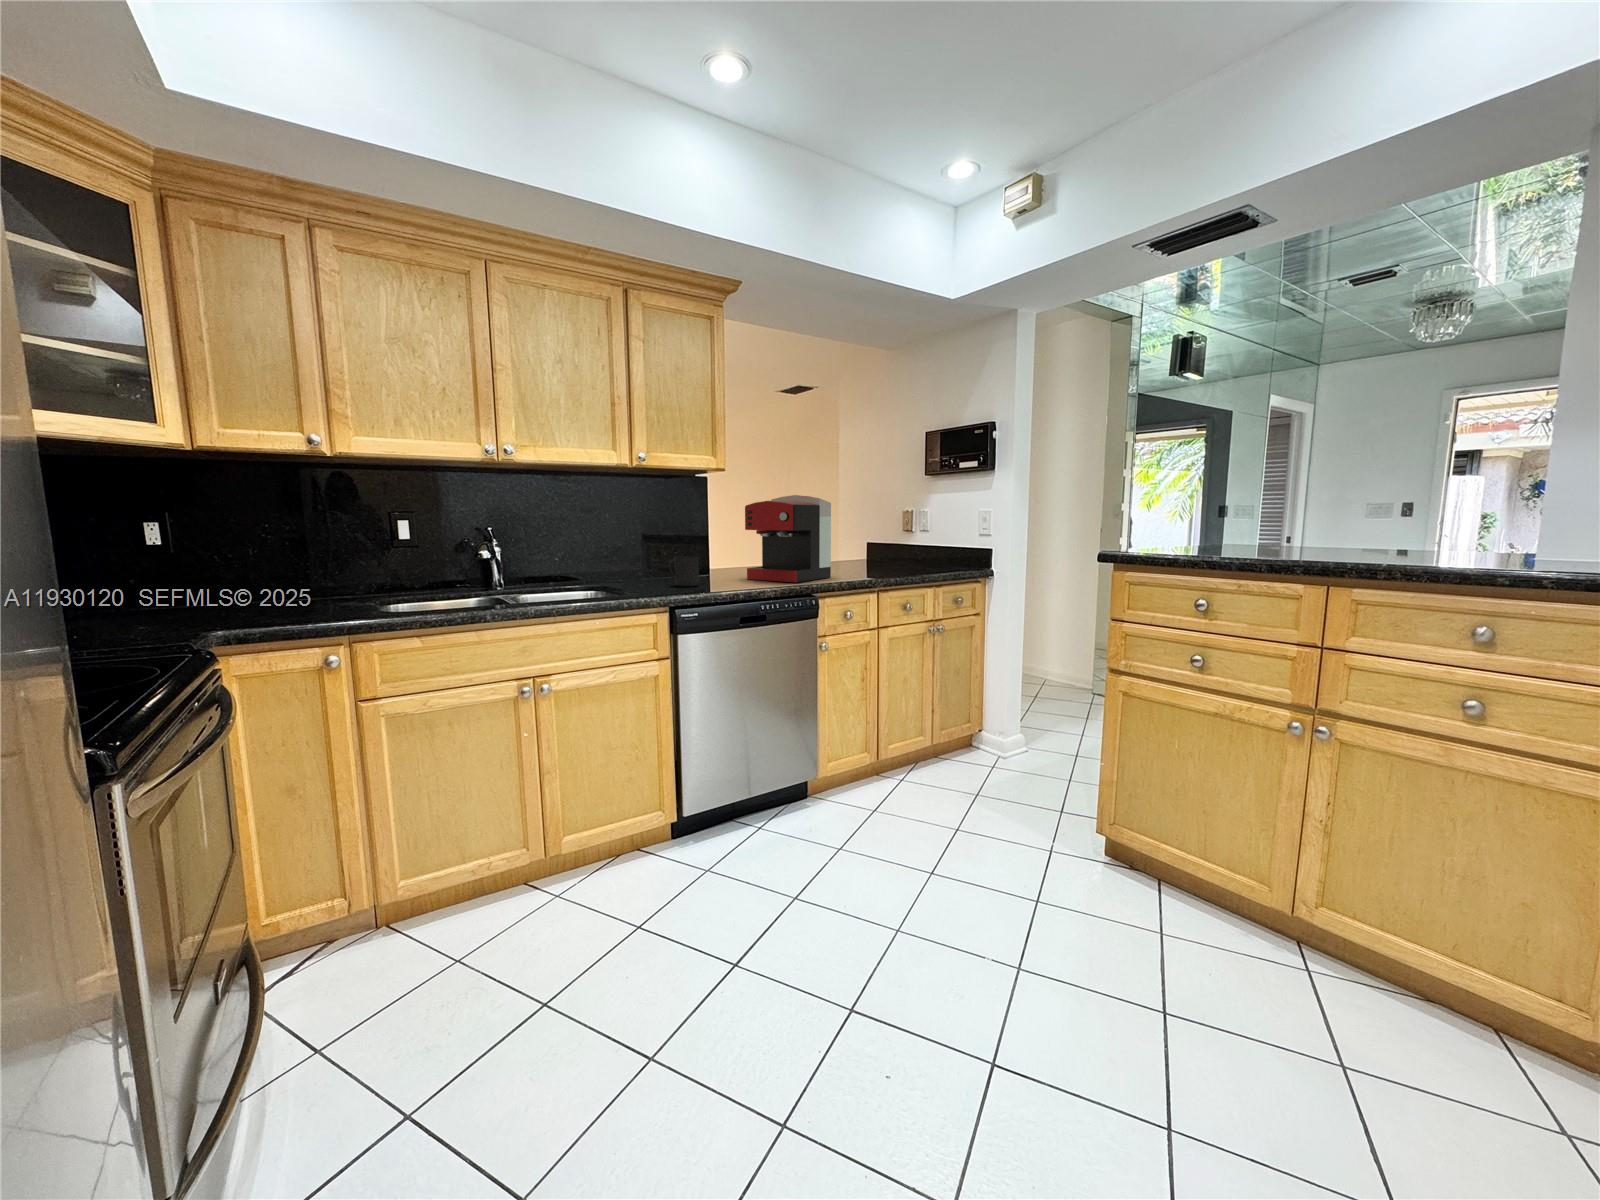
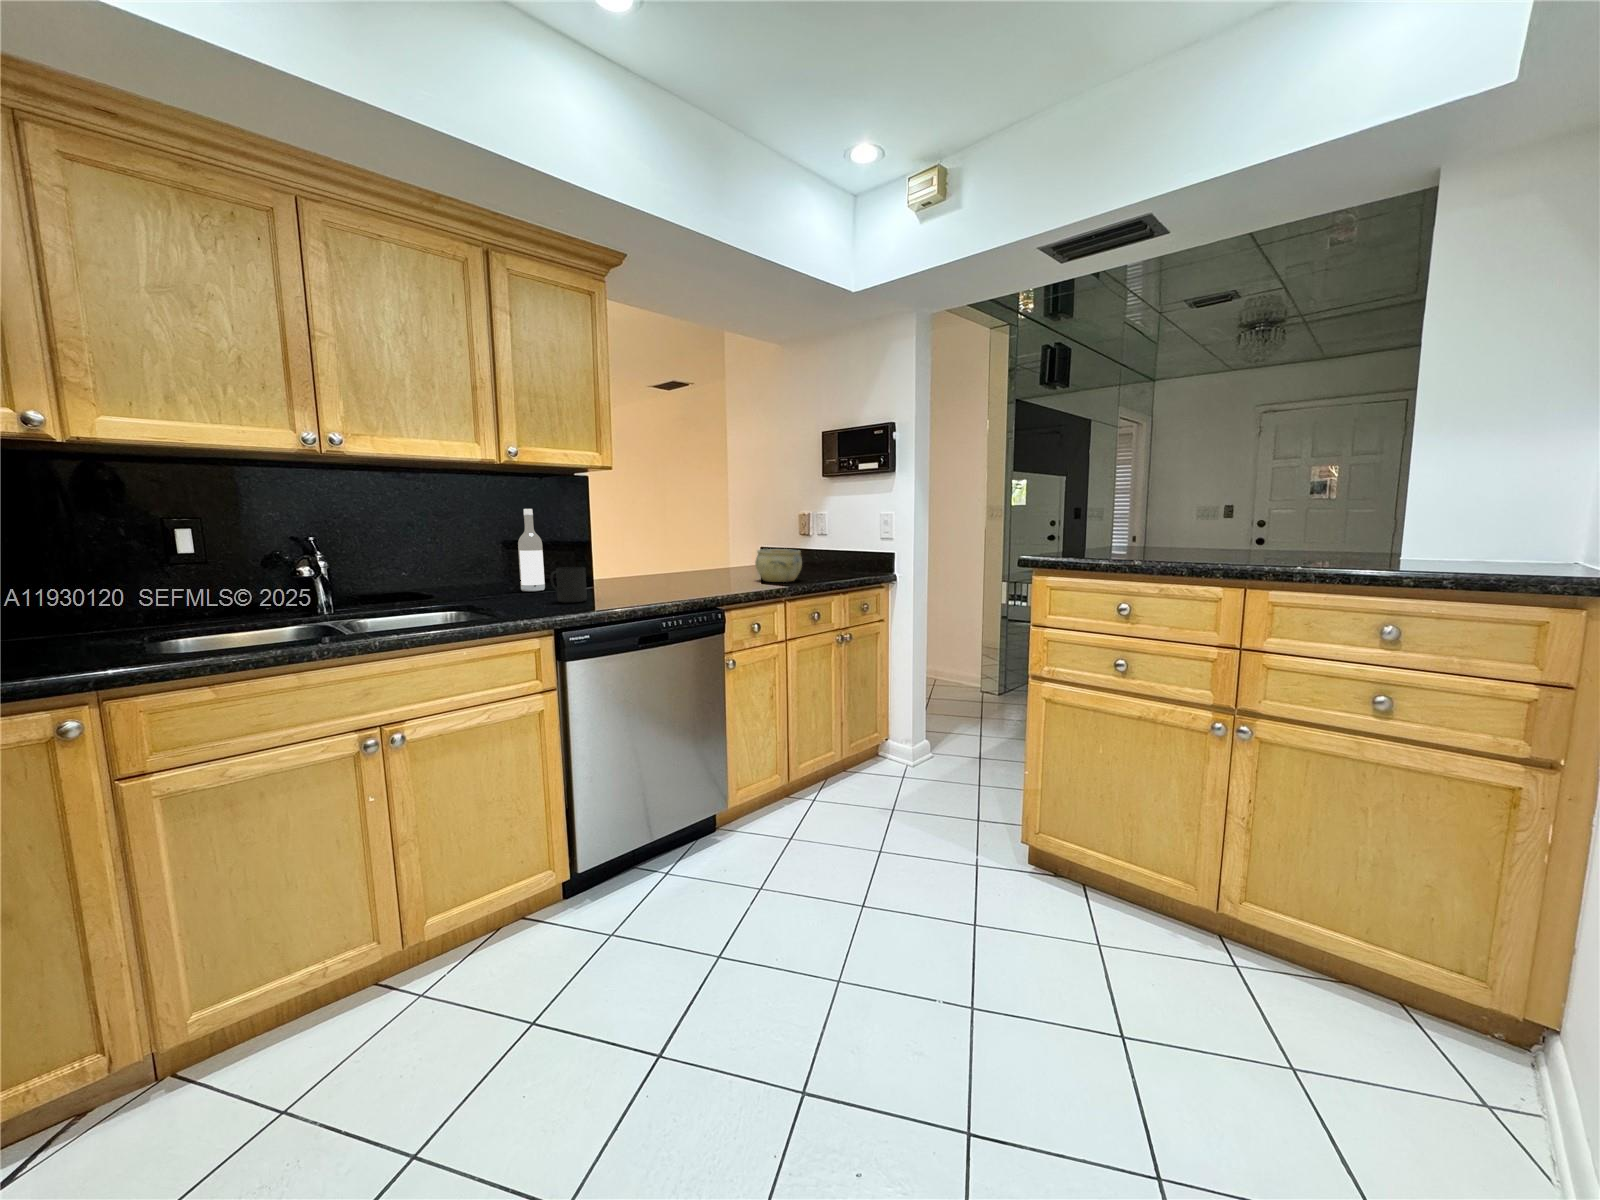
coffee maker: present [745,495,831,582] -> none [637,497,734,594]
wine bottle: none [646,506,667,577] -> present [518,509,545,592]
ceramic bowl: none [853,544,897,574] -> present [755,549,802,582]

